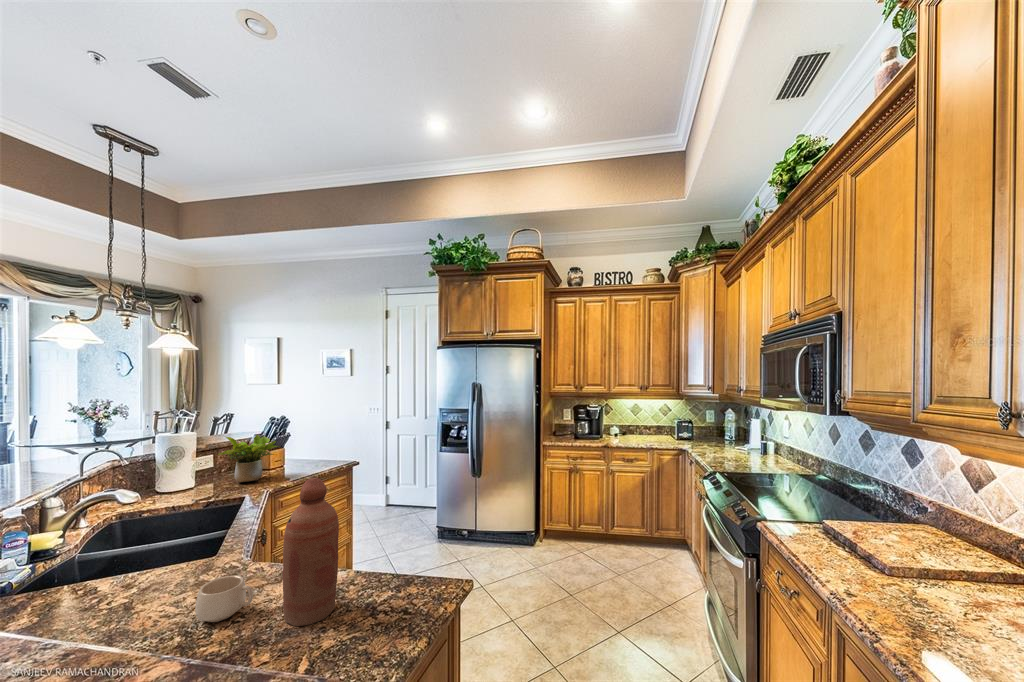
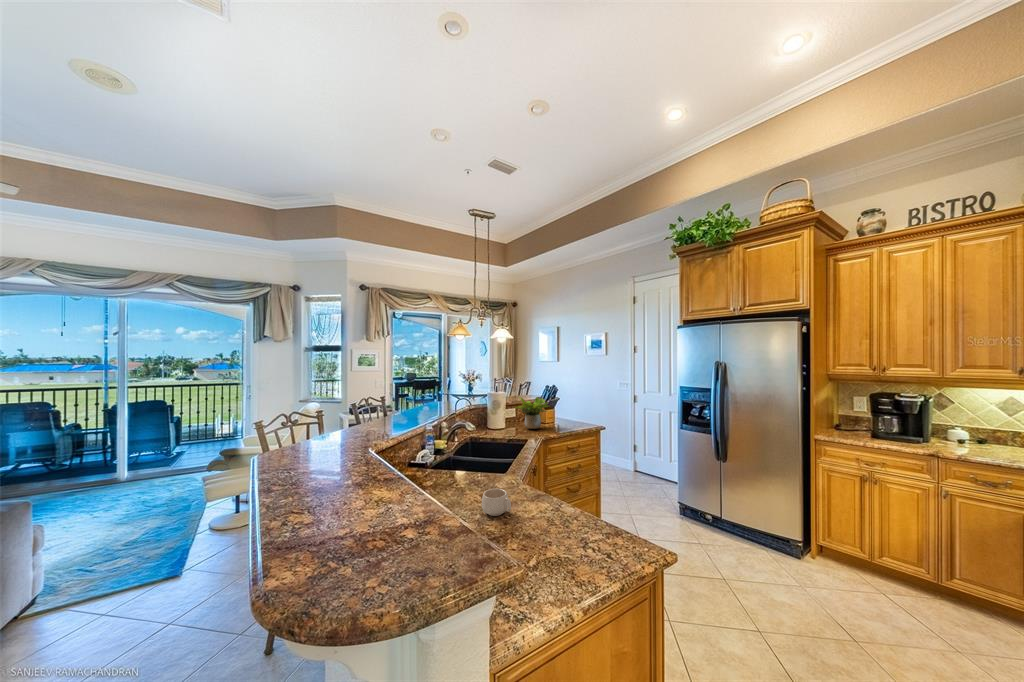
bottle: present [283,478,339,626] -> none [524,432,561,538]

